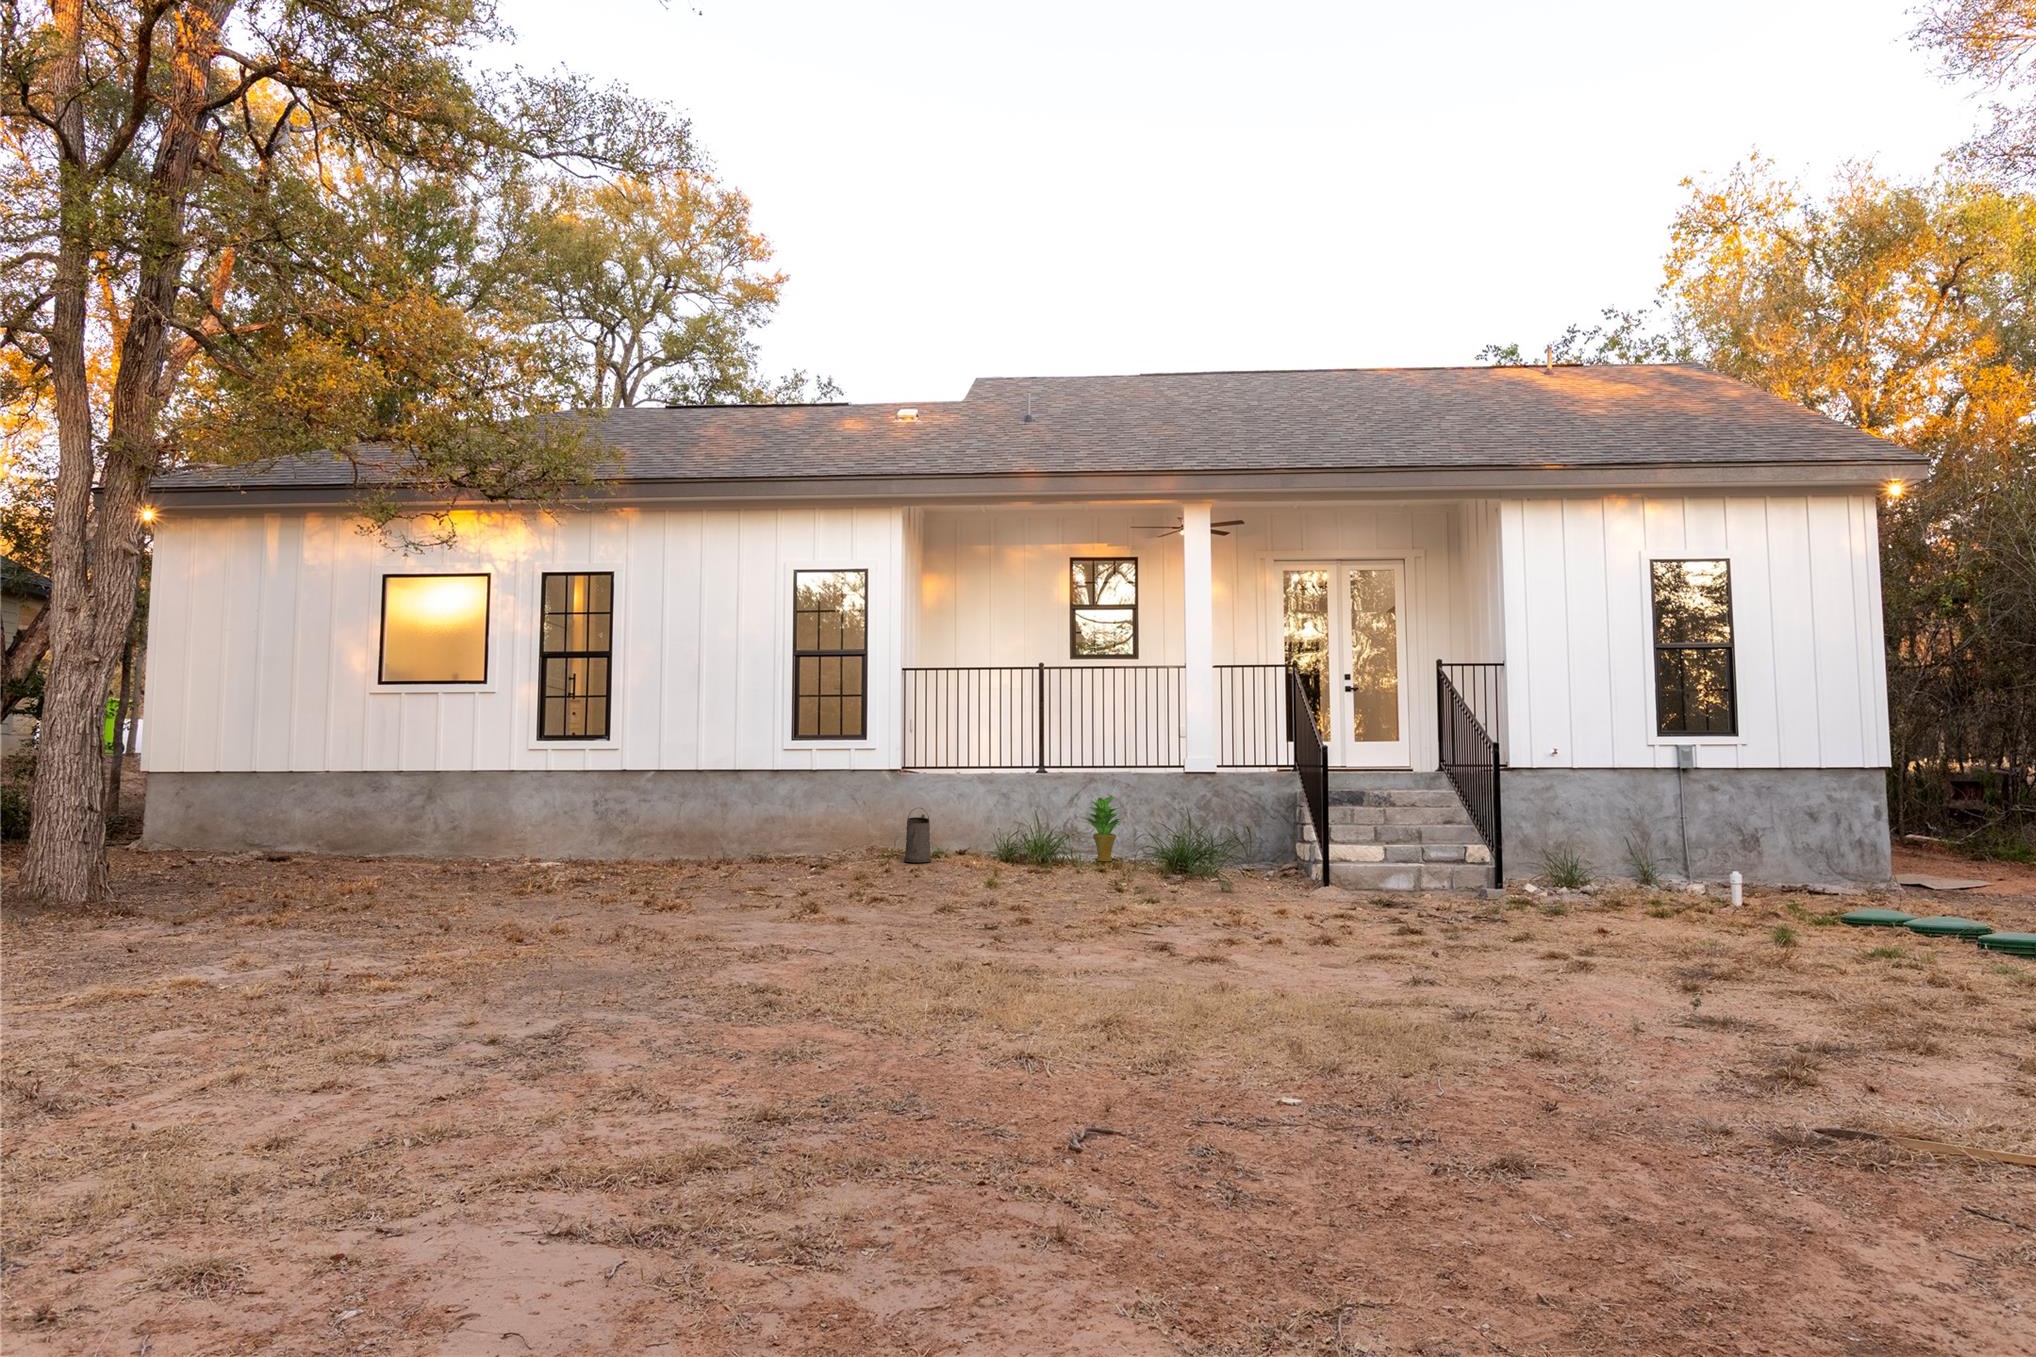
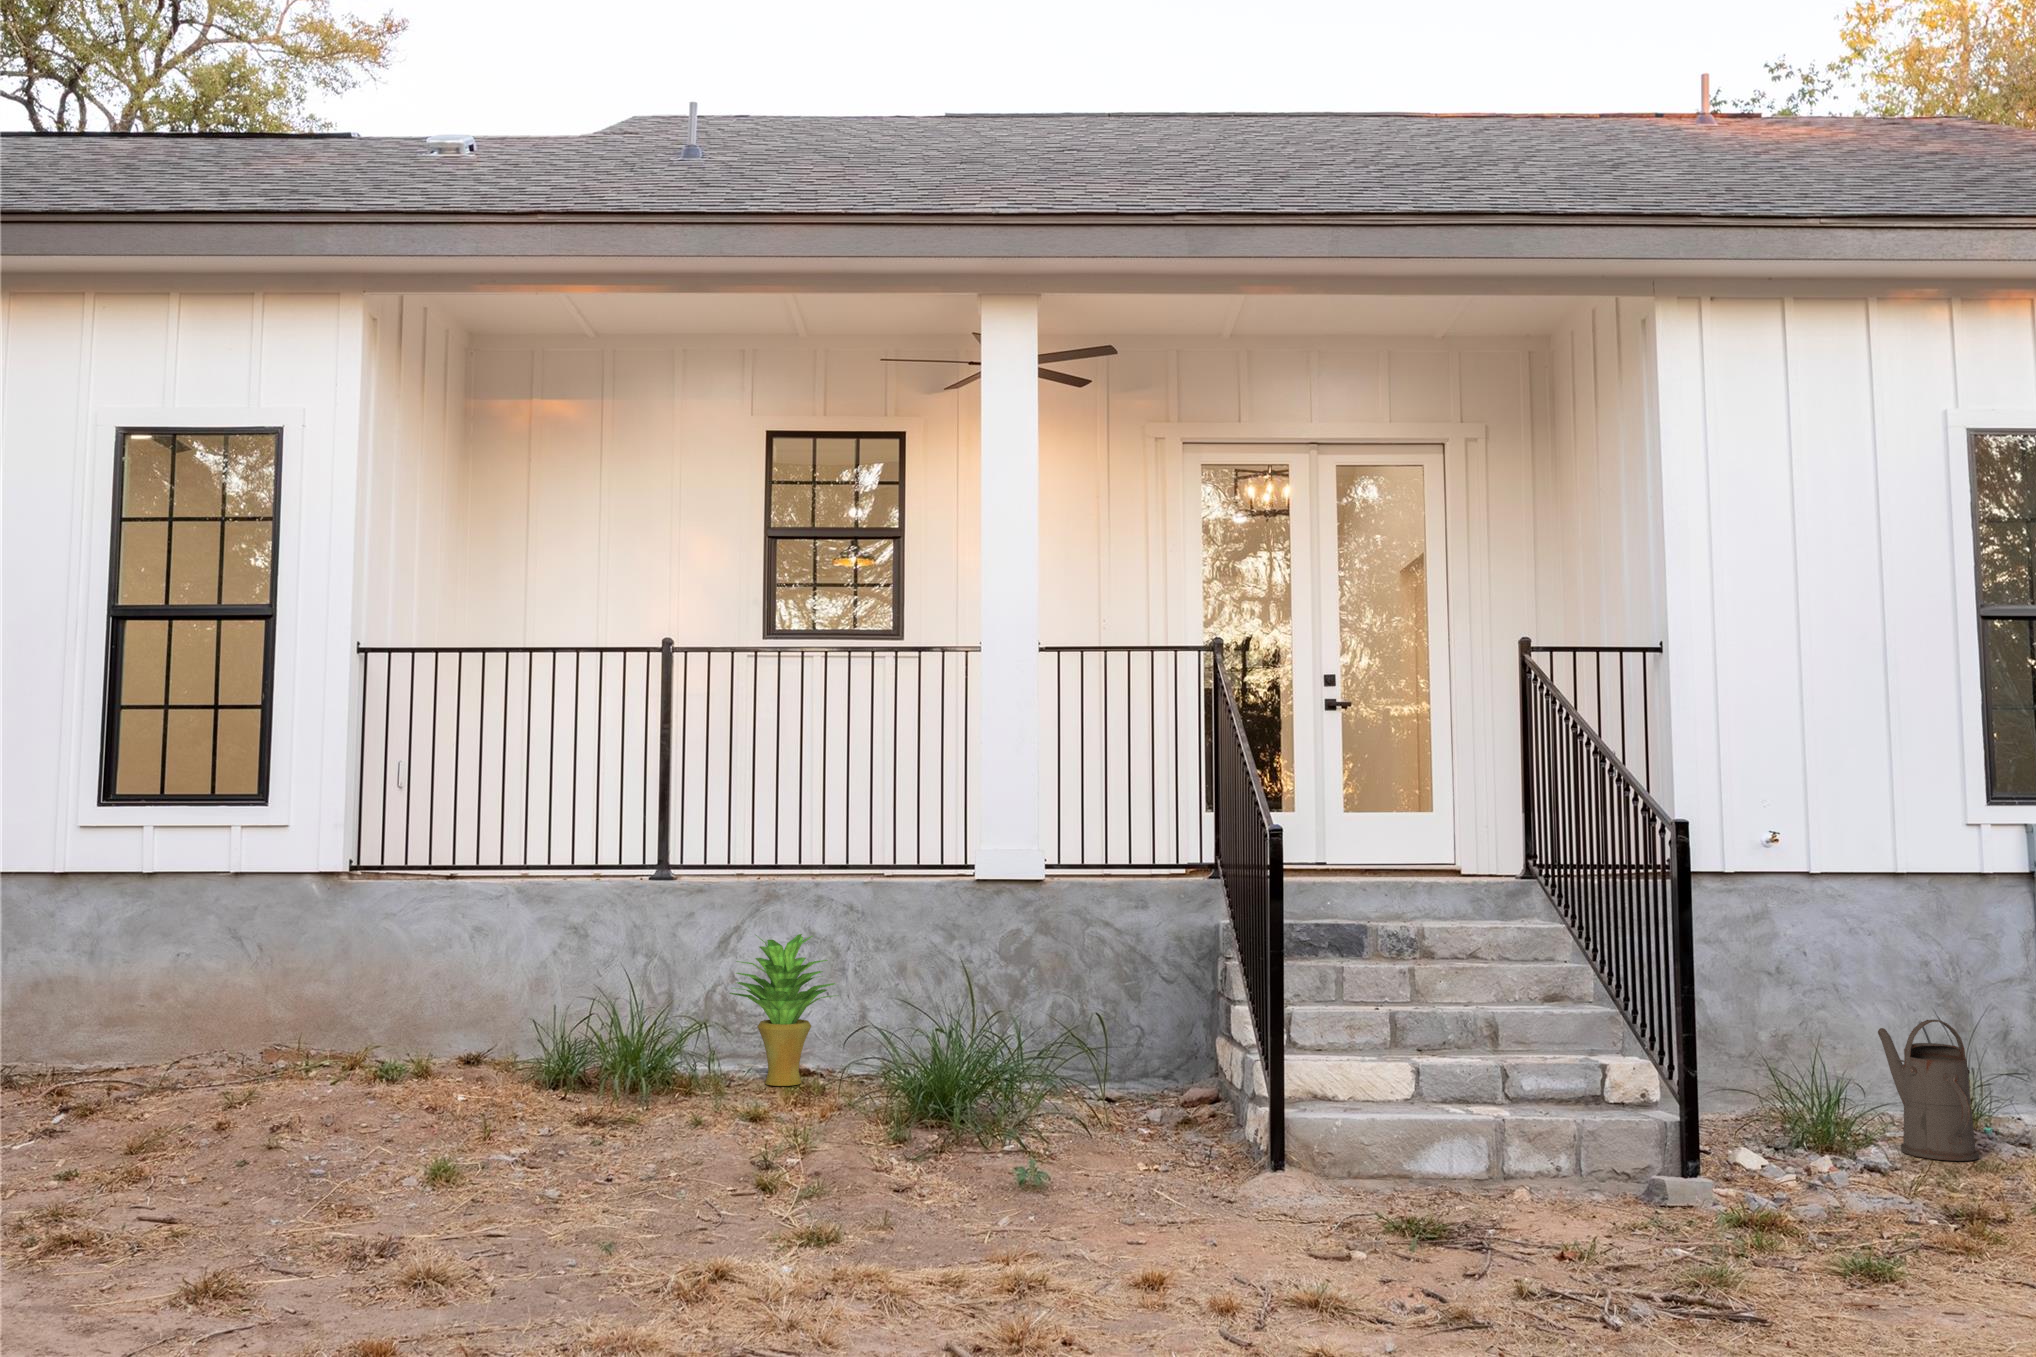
watering can: present [904,808,931,862] -> present [1878,1020,1979,1161]

